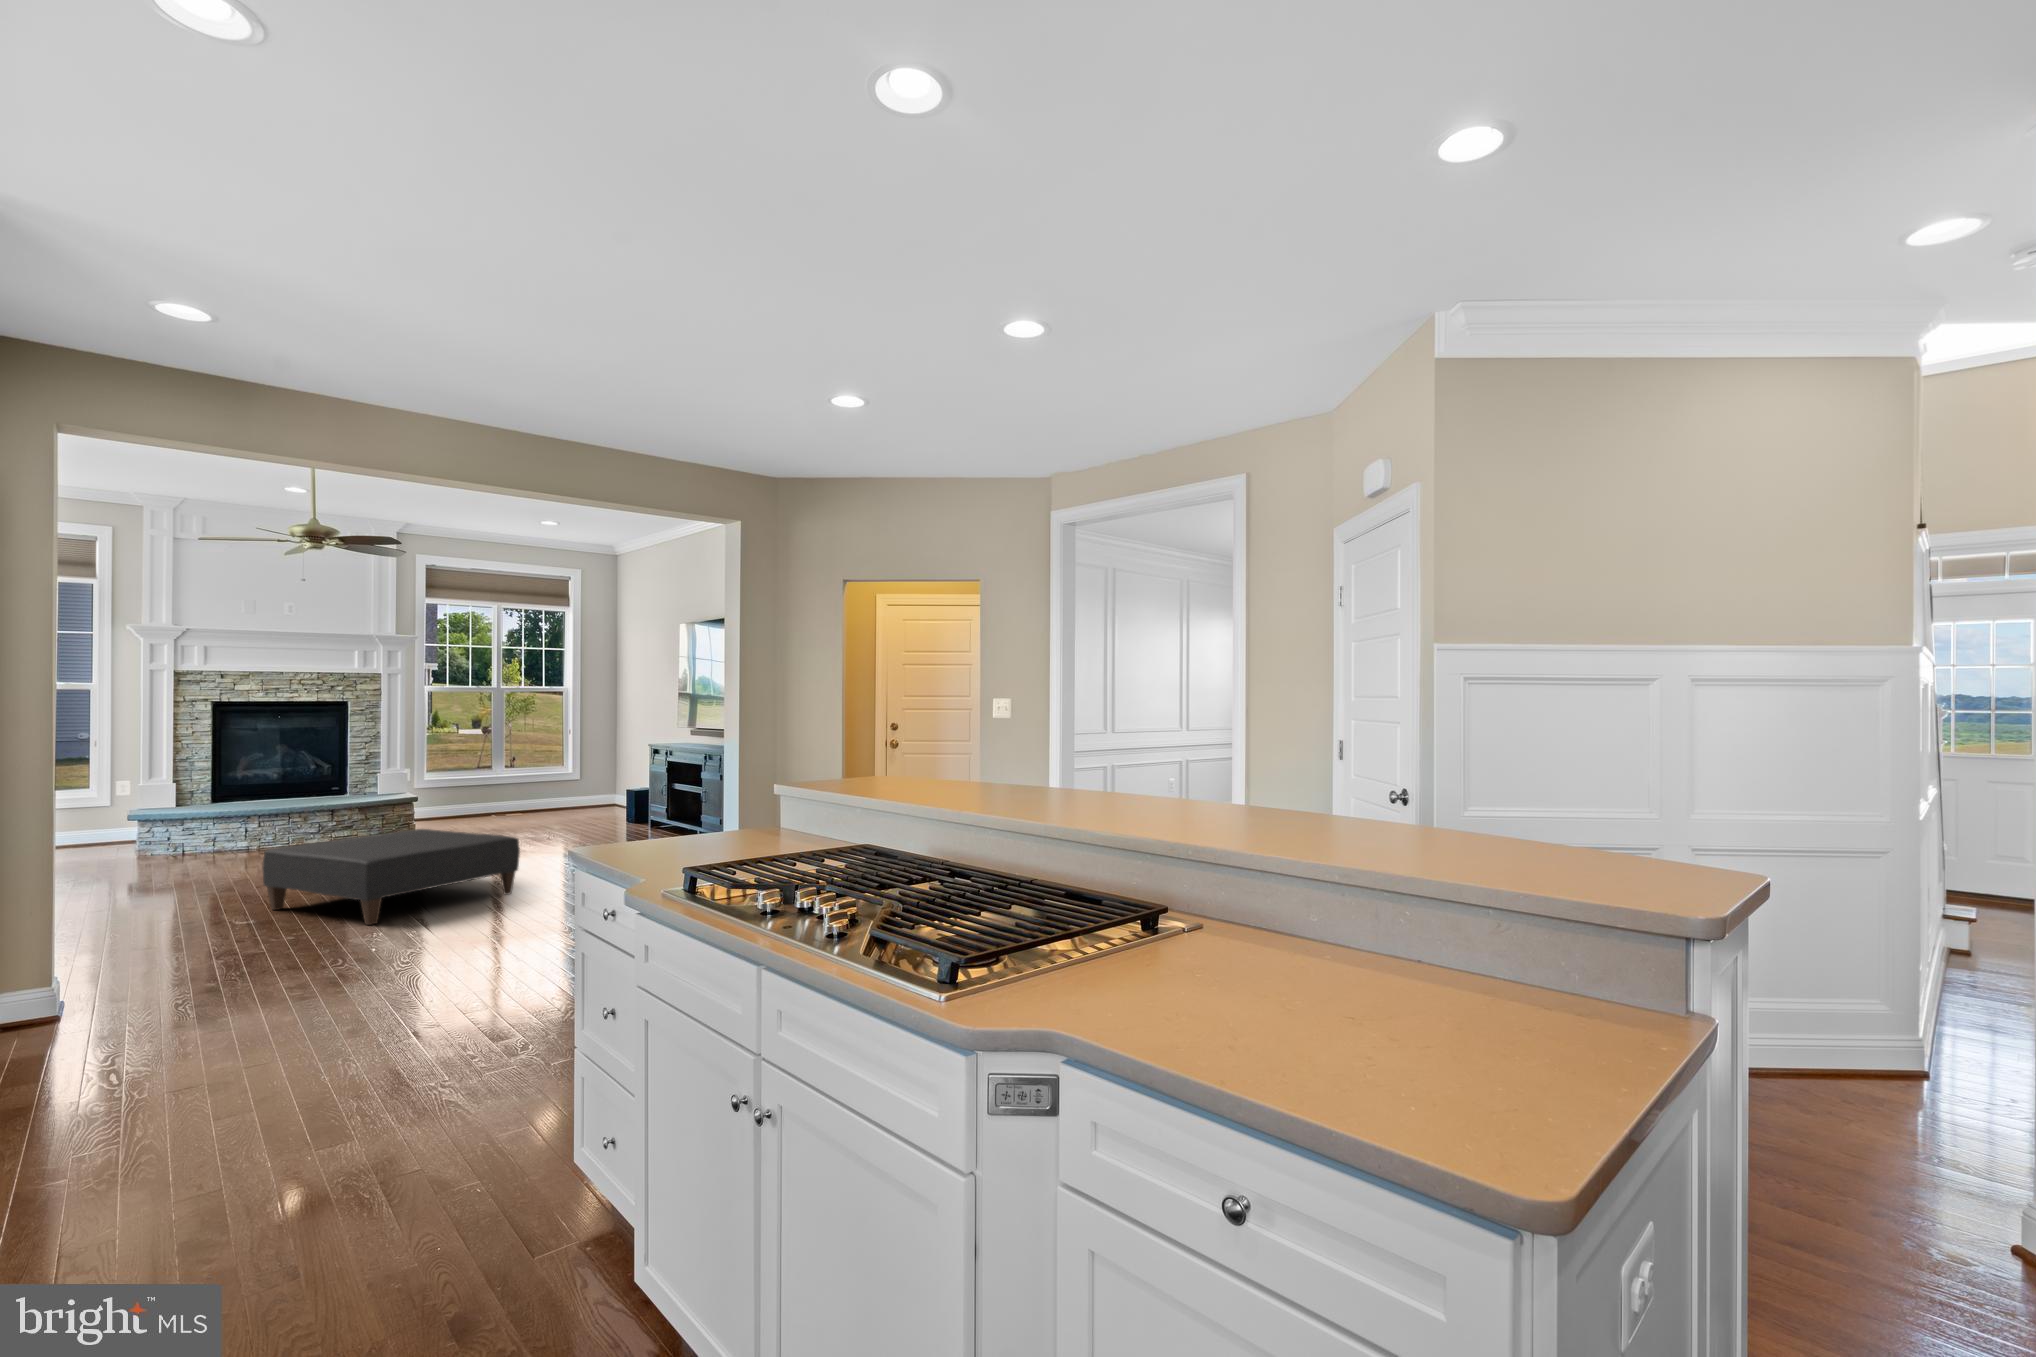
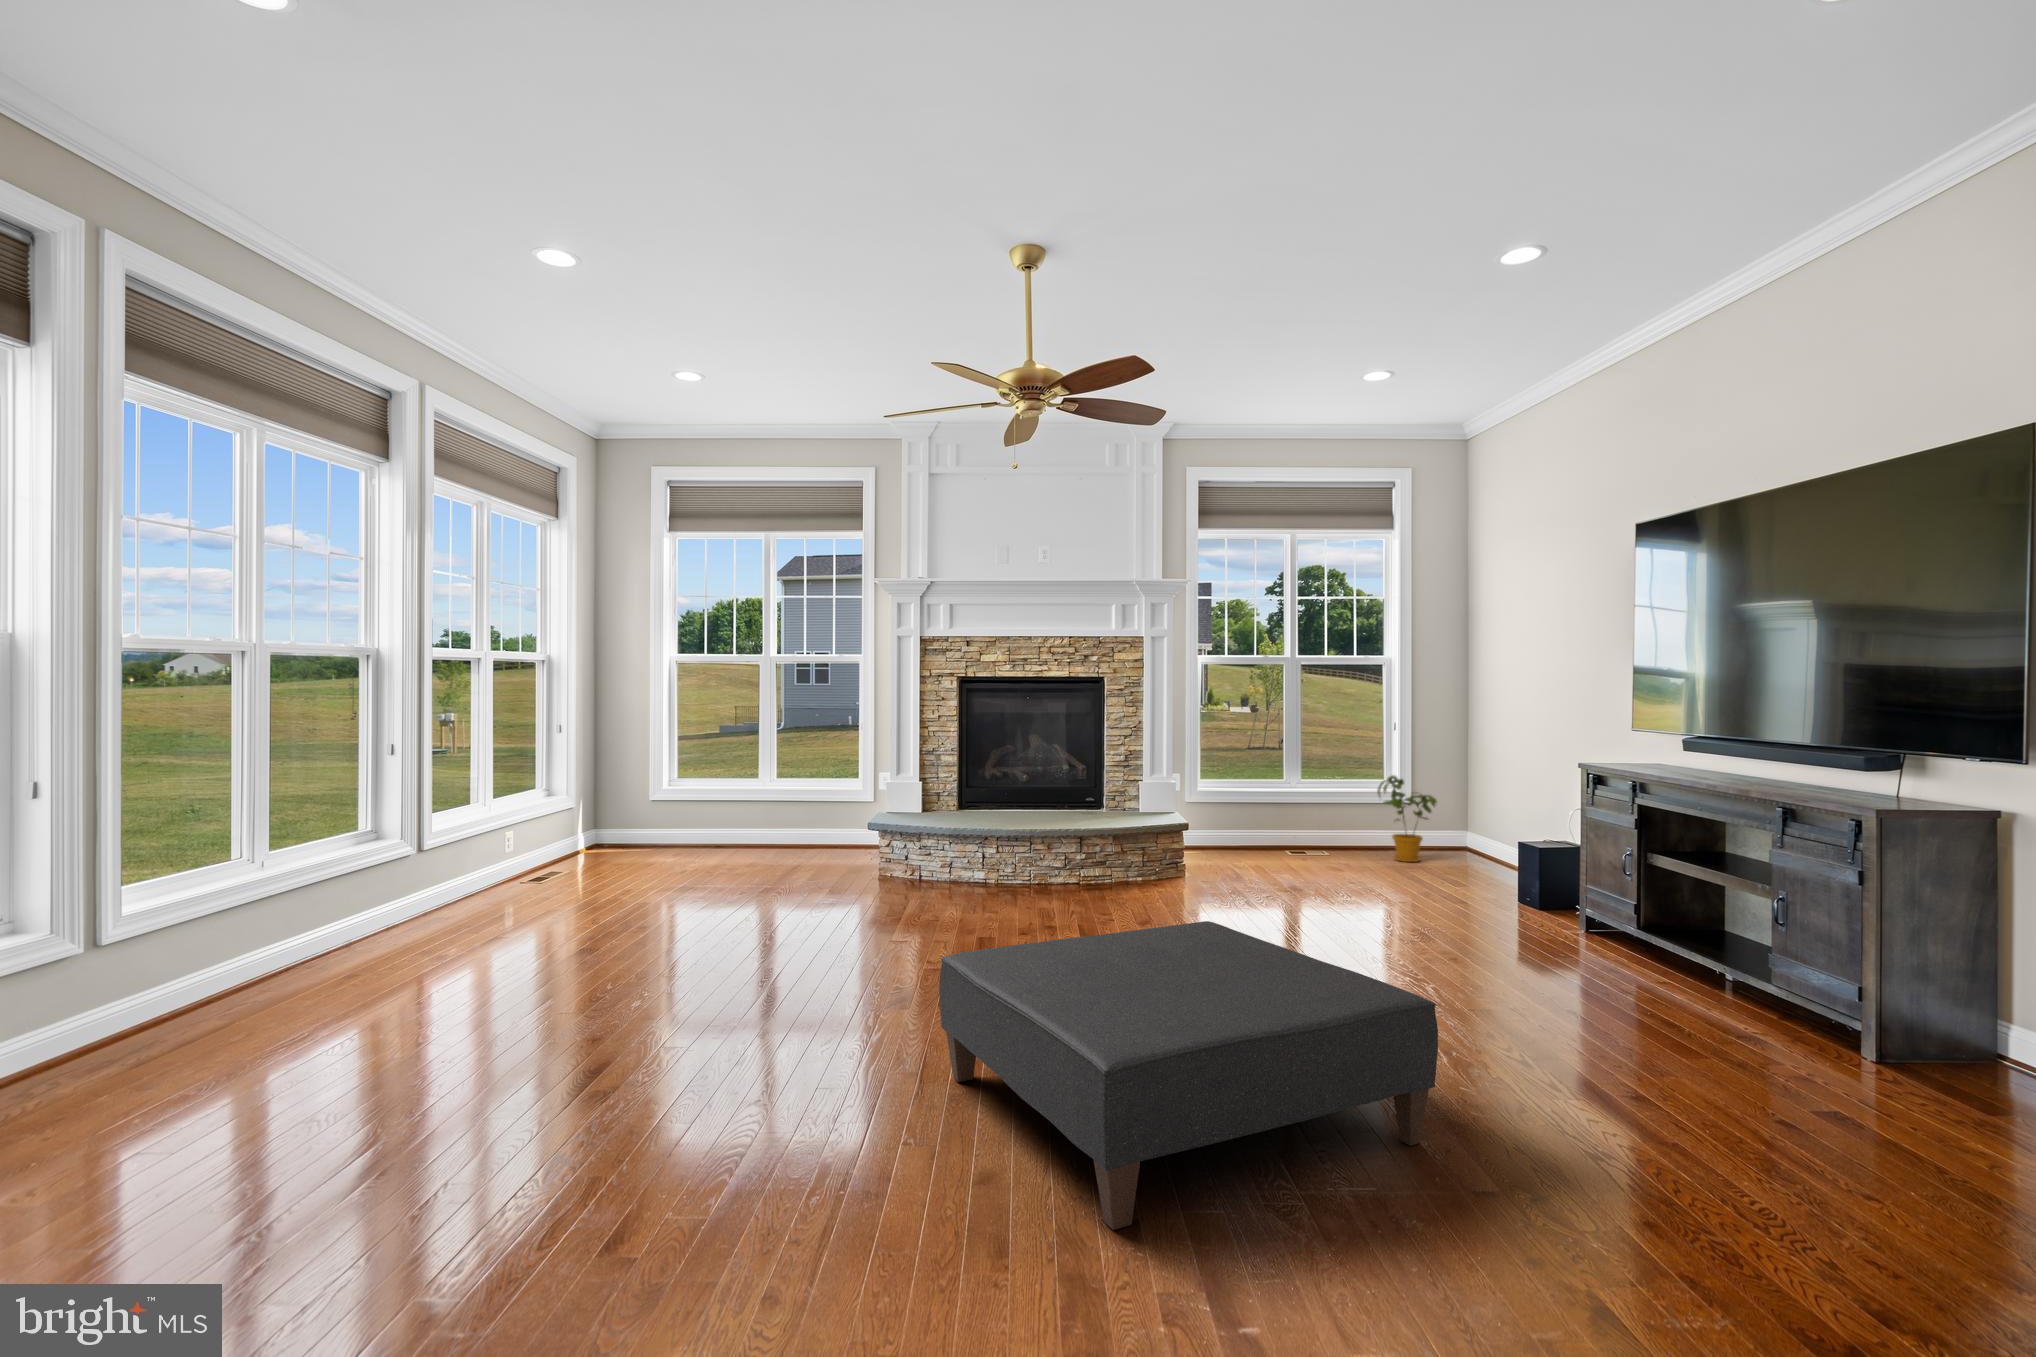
house plant: none [555,761,592,814] -> present [1378,775,1437,862]

